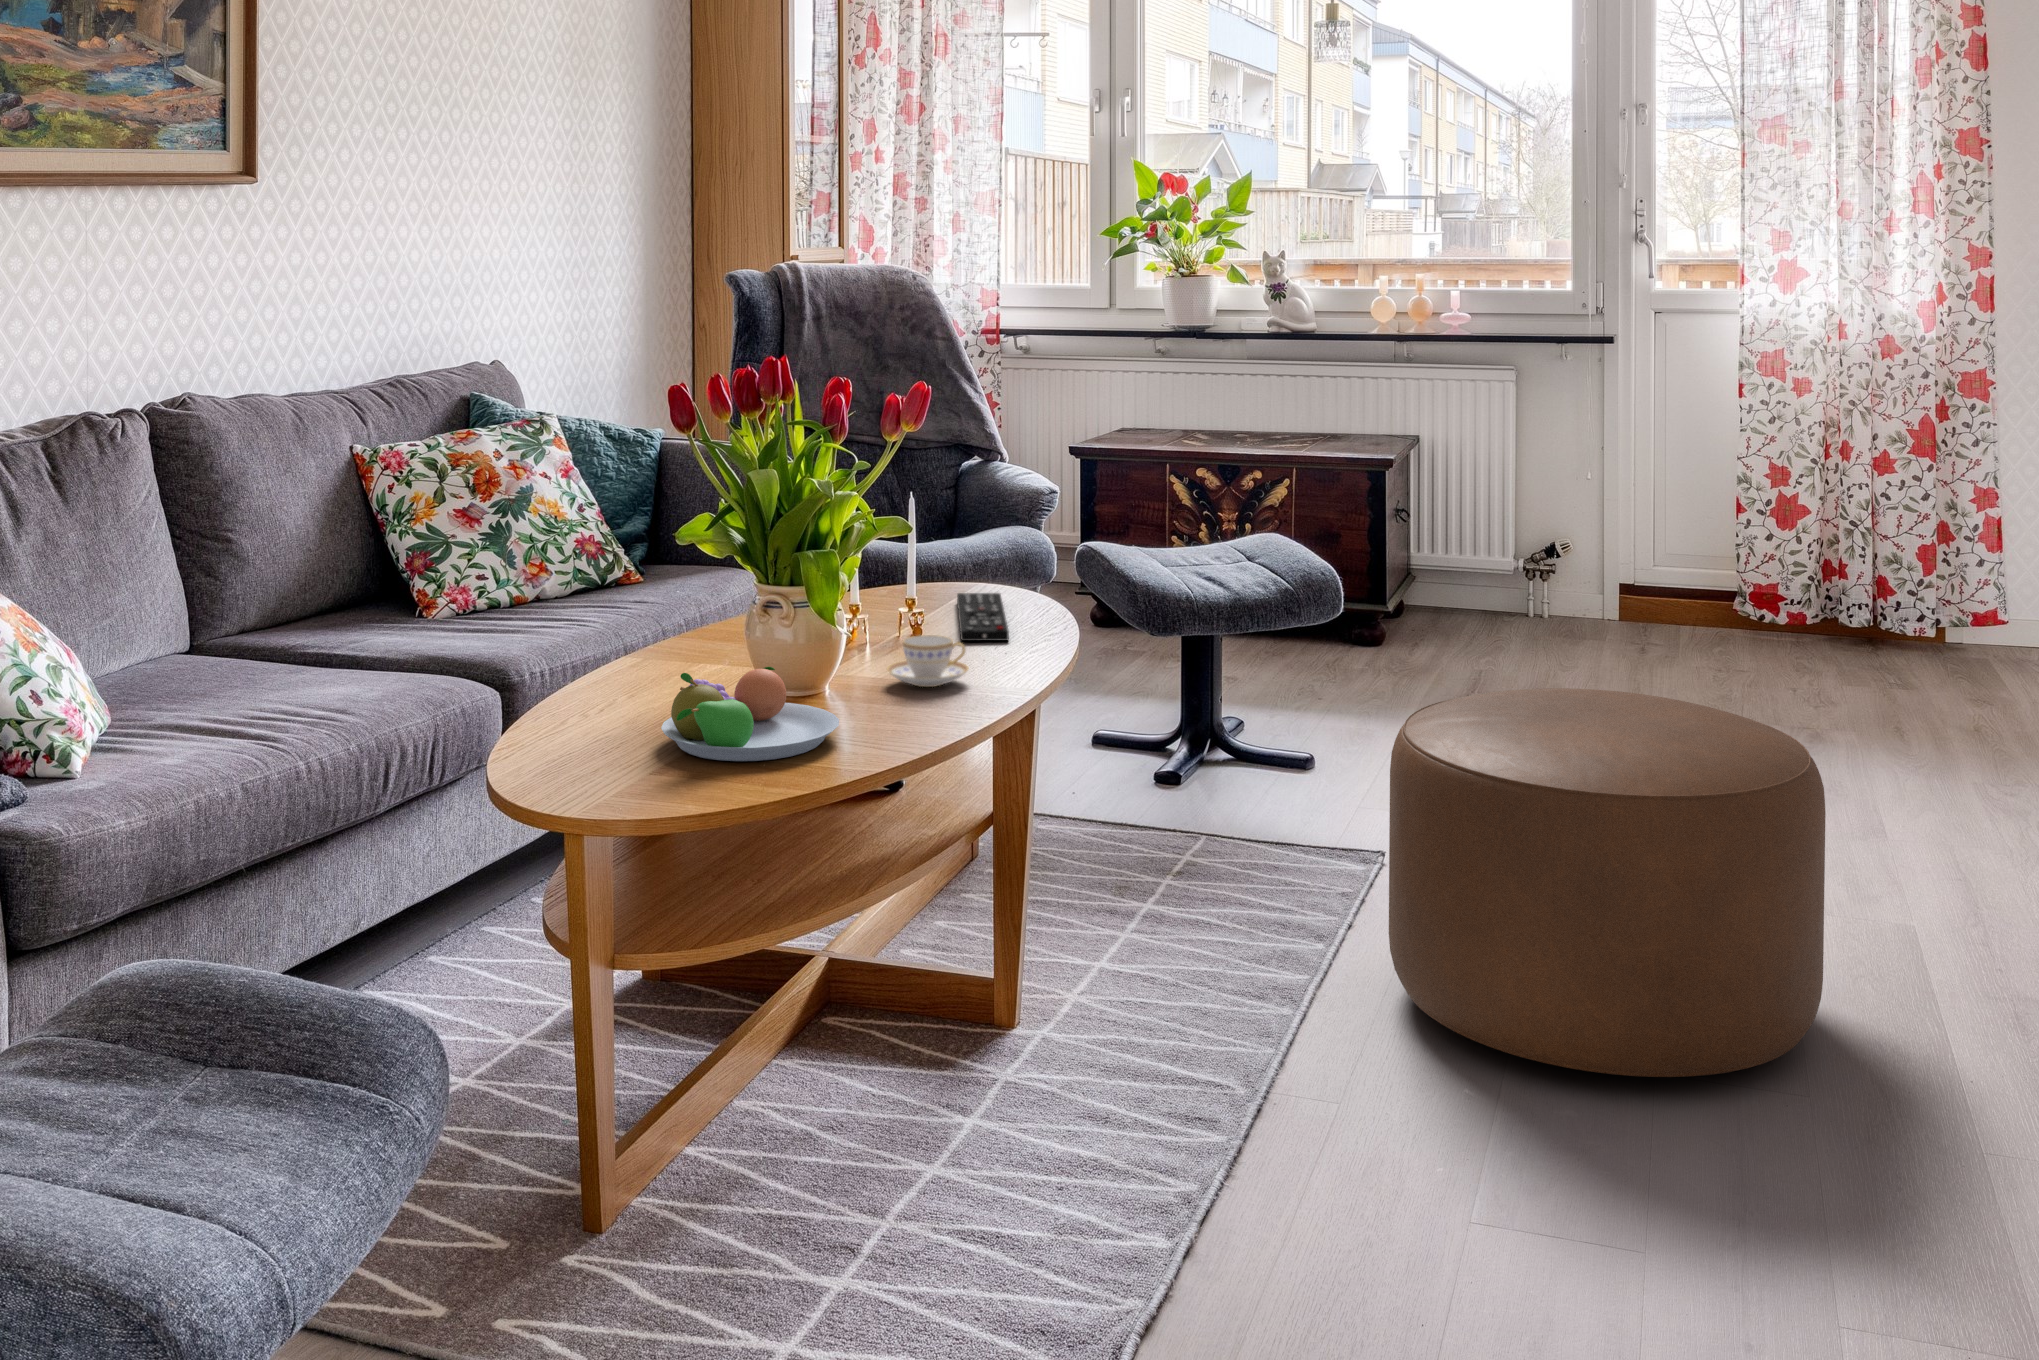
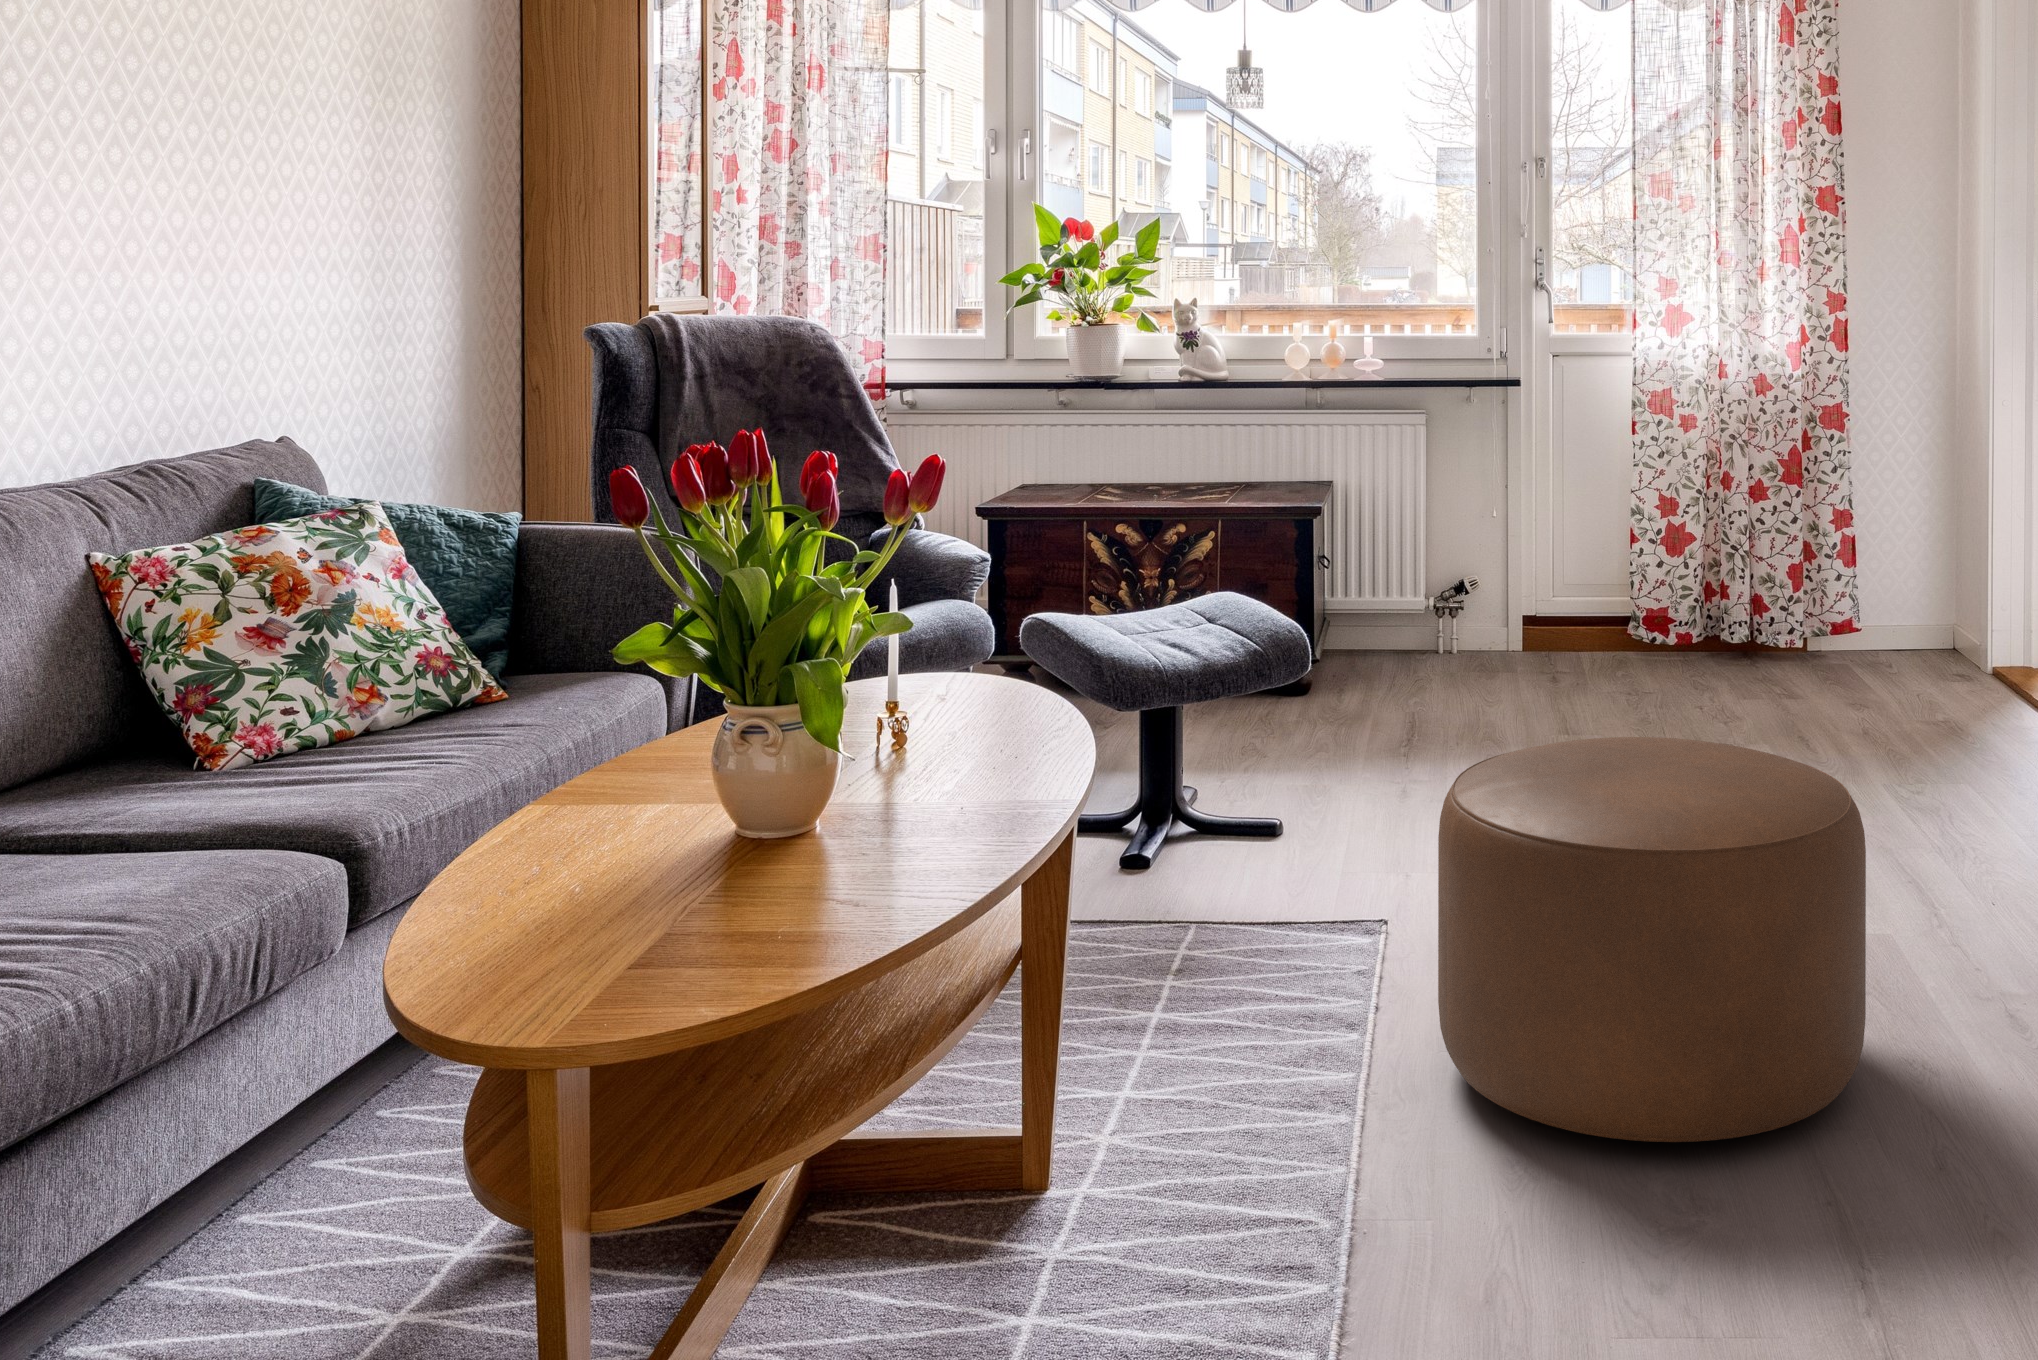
remote control: present [957,593,1009,641] -> none [928,682,1011,744]
teacup: present [887,635,969,687] -> none [889,743,989,805]
fruit bowl: present [661,667,839,761] -> none [628,803,861,931]

